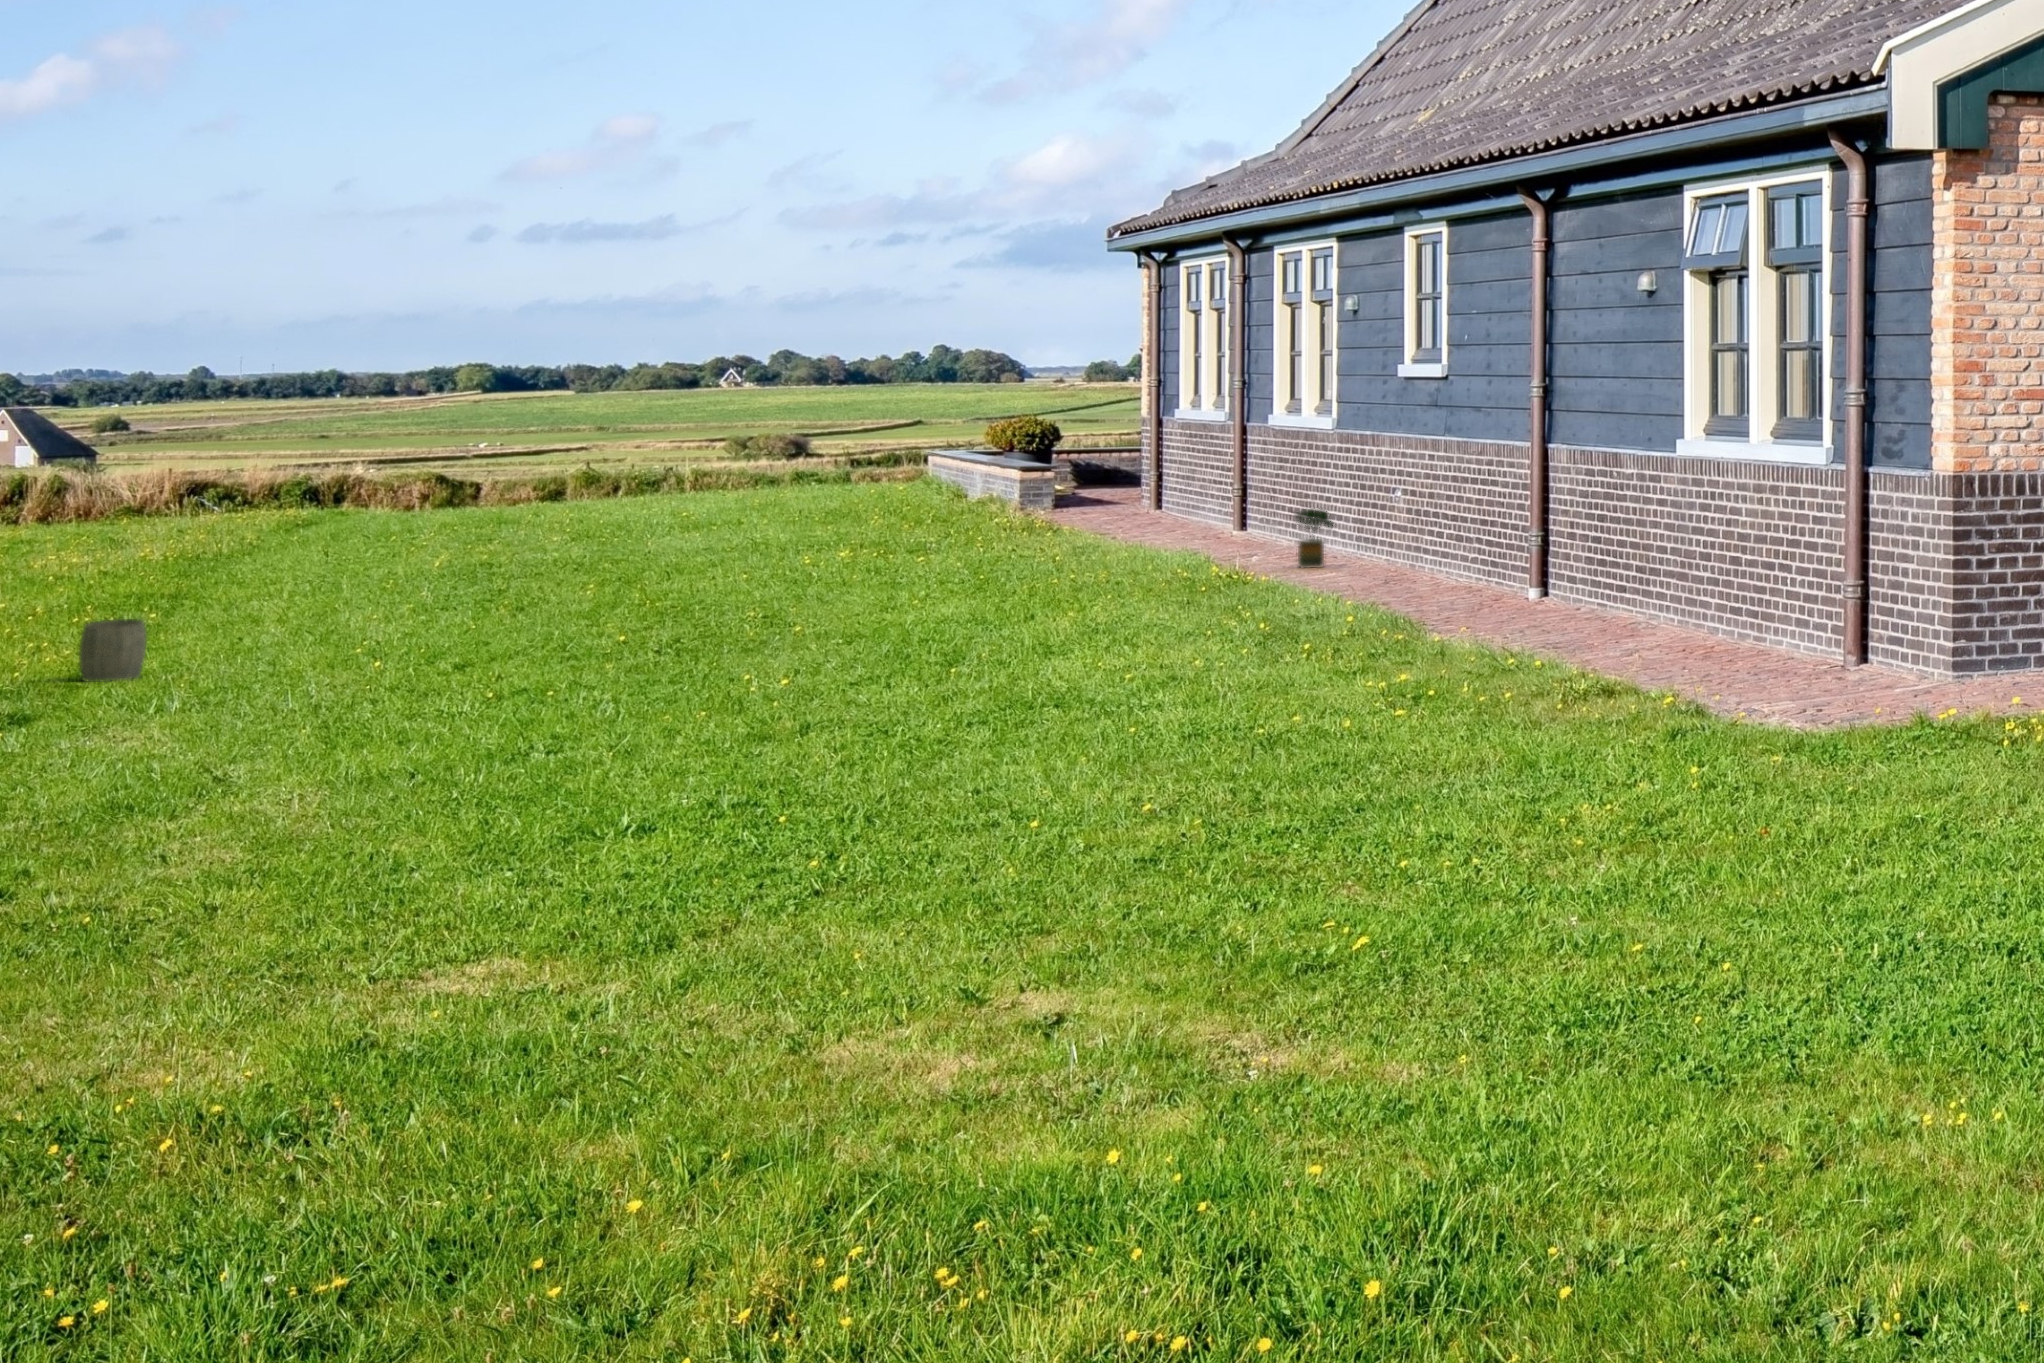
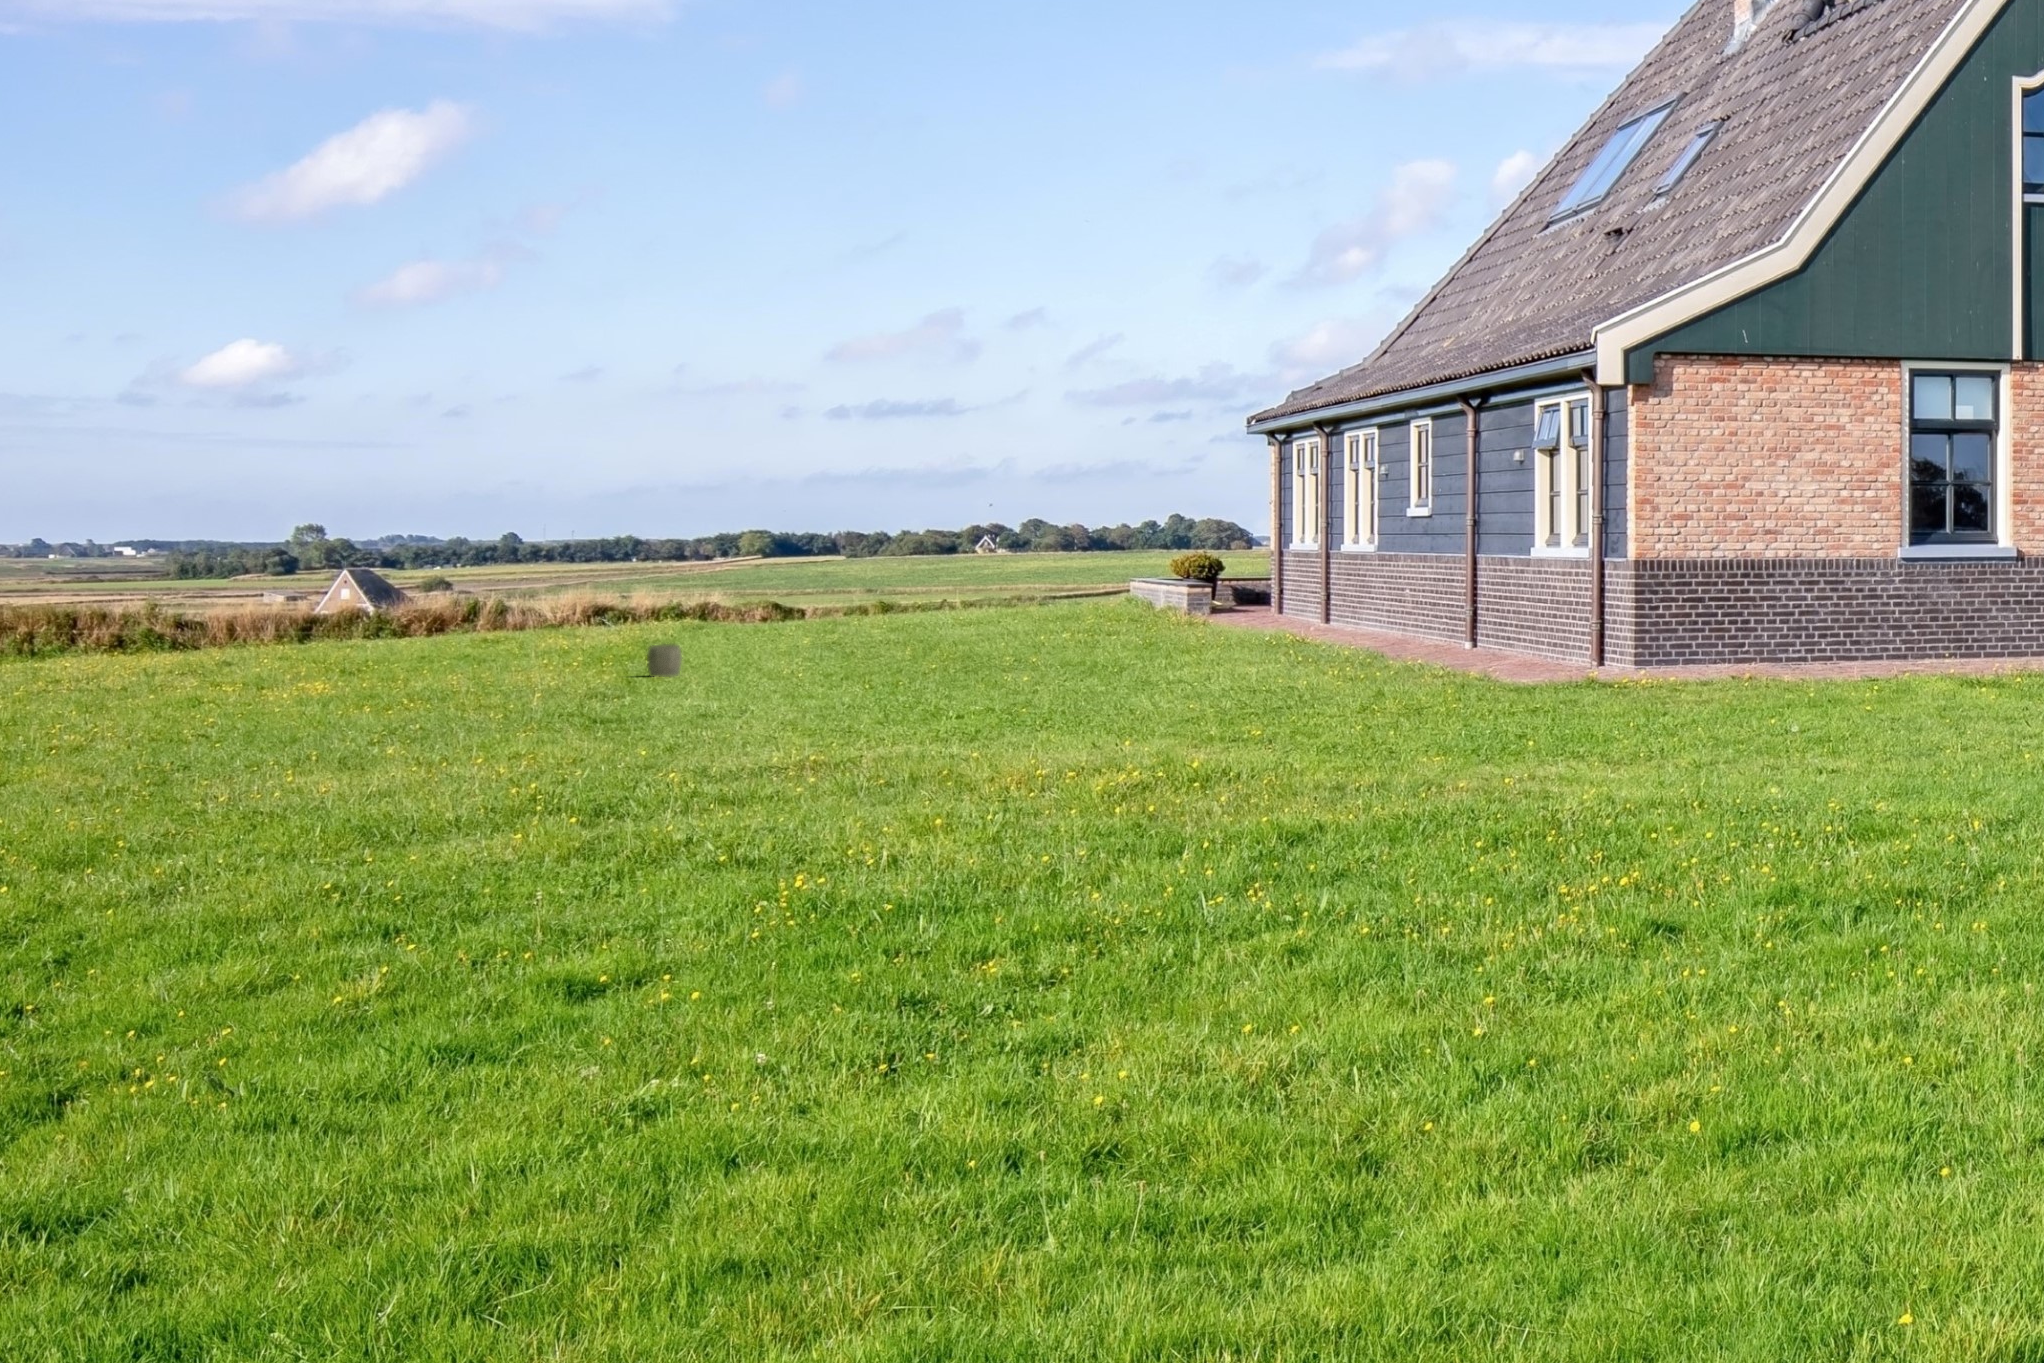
potted tree: present [1295,509,1334,568] -> none [1348,599,1375,637]

